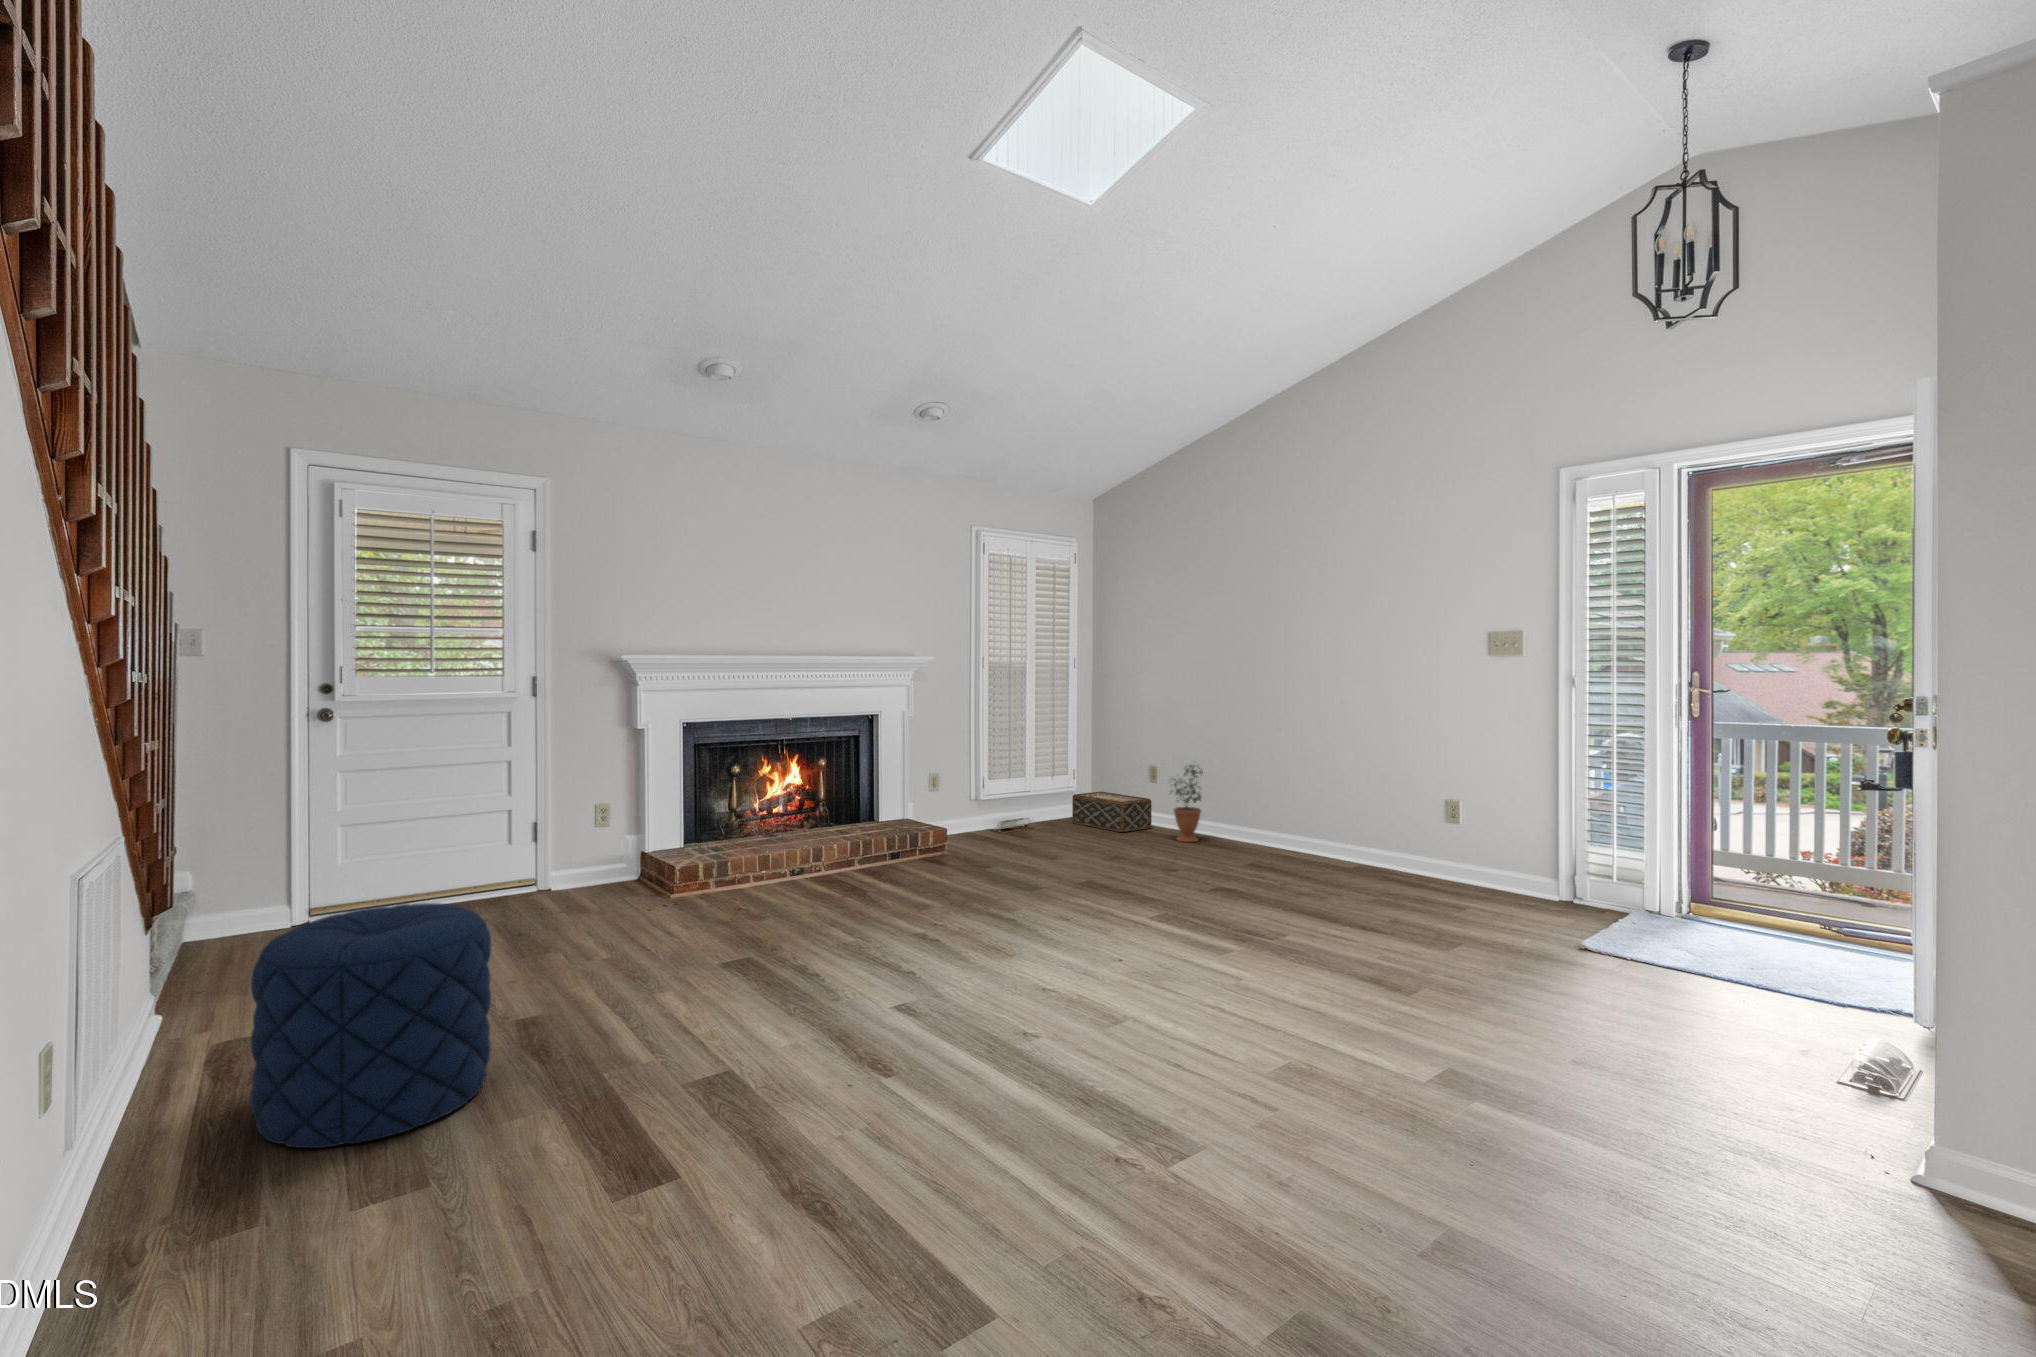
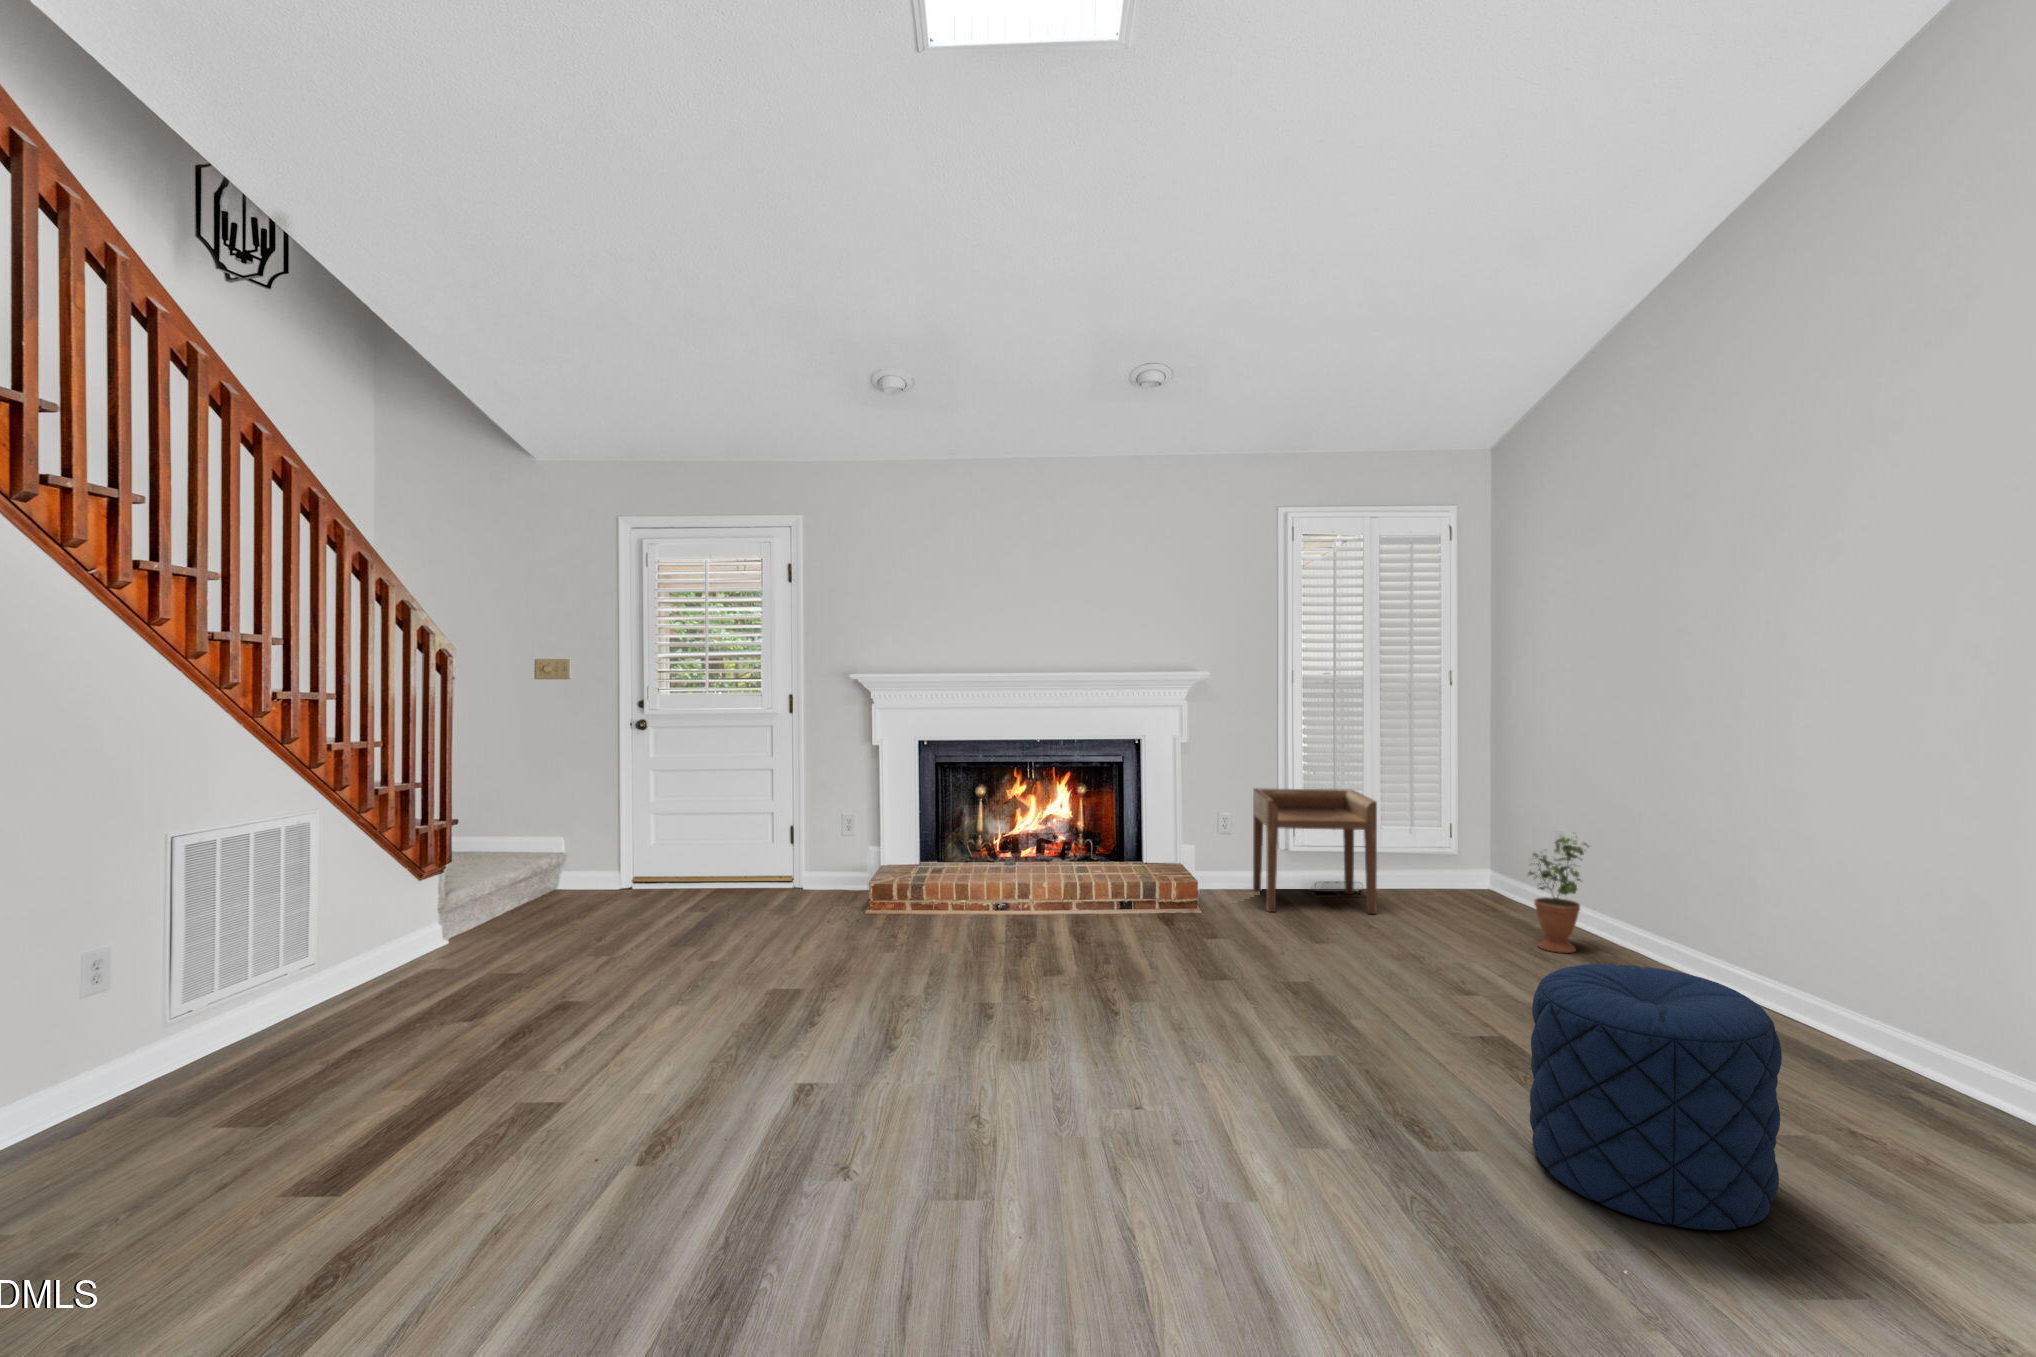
side table: none [957,747,1063,846] -> present [1253,789,1377,914]
woven basket: present [1072,792,1152,832] -> none [1432,858,1534,920]
pouf: present [250,903,491,1148] -> present [1530,964,1782,1230]

